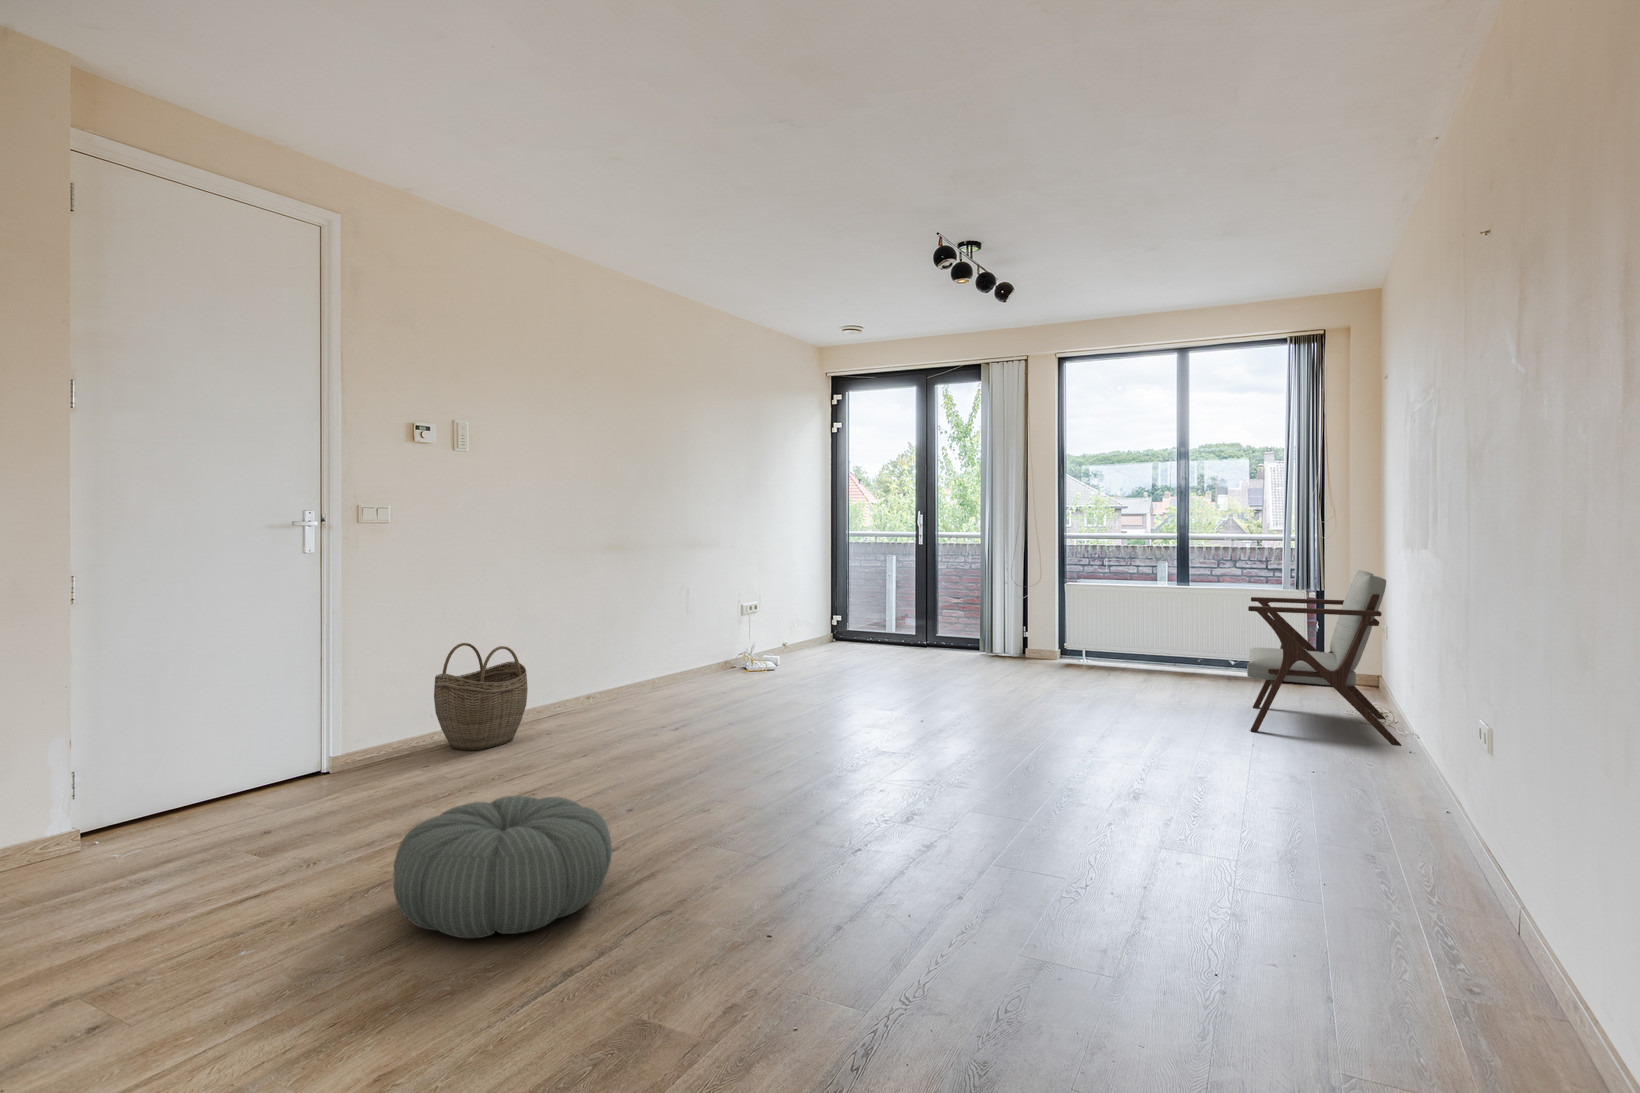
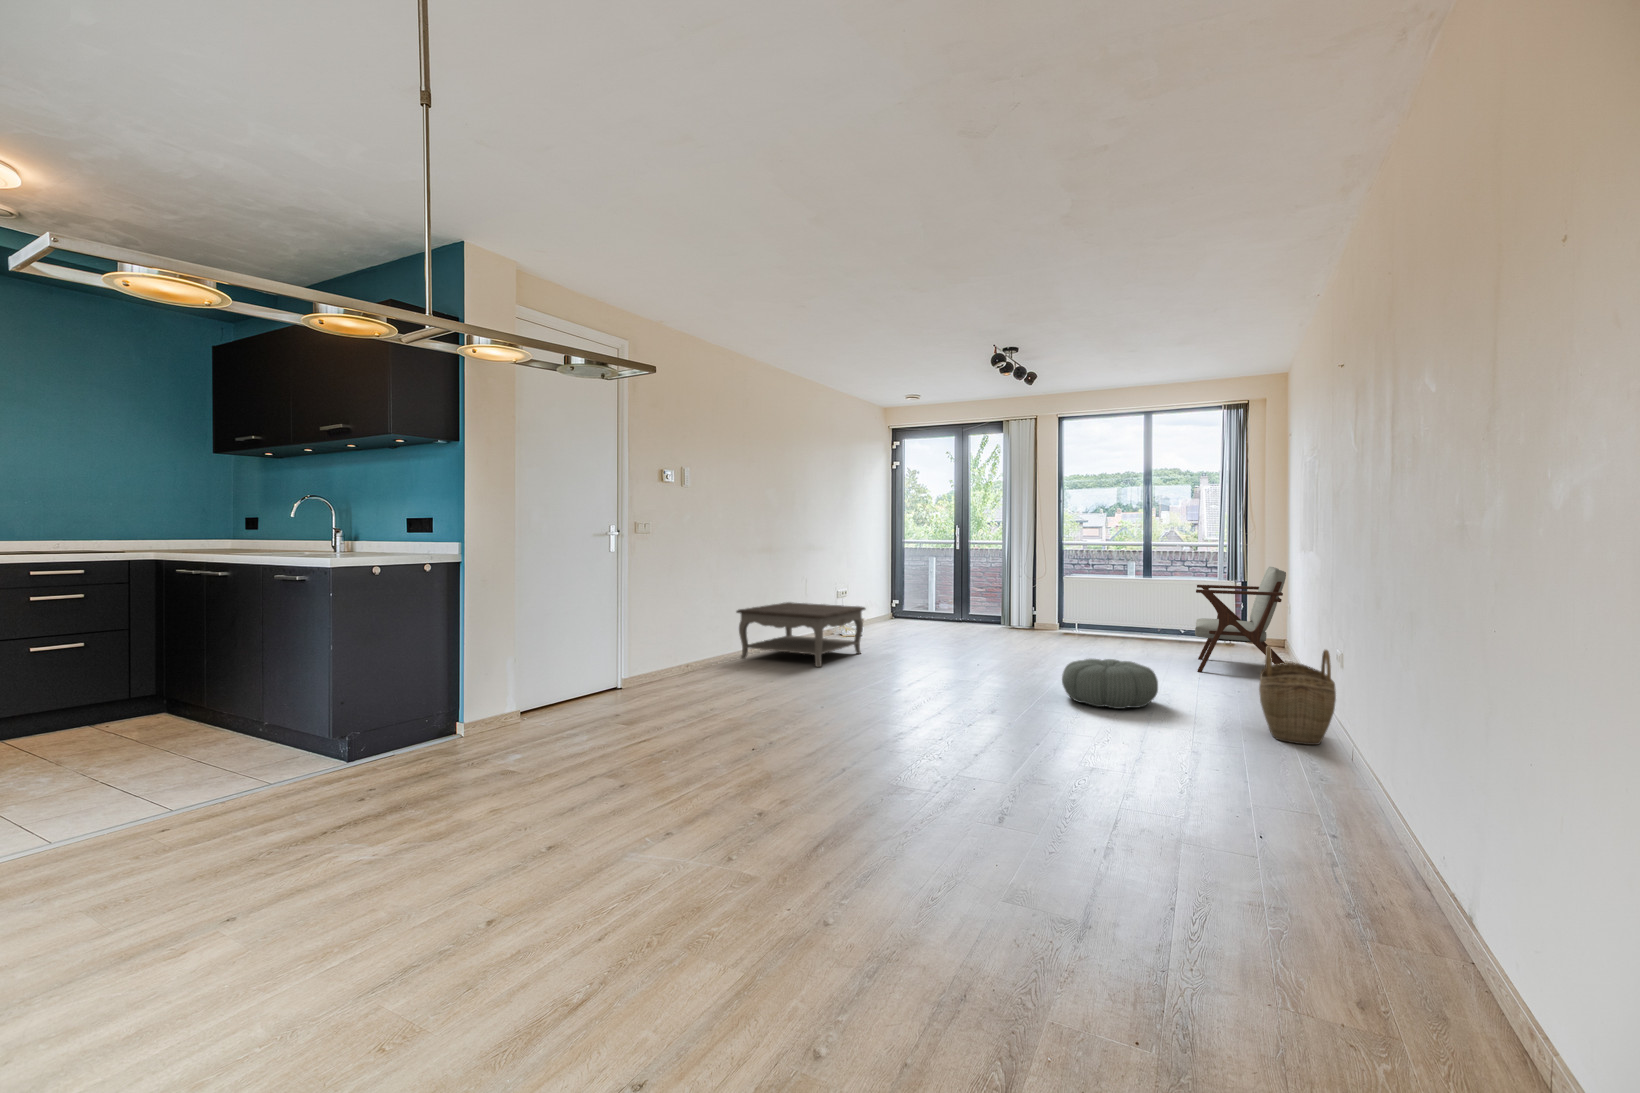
coffee table: none [561,624,763,727] -> present [736,602,866,667]
woven basket: present [434,643,528,750] -> present [1259,646,1336,745]
pouf: present [394,796,612,938] -> present [1062,659,1158,709]

